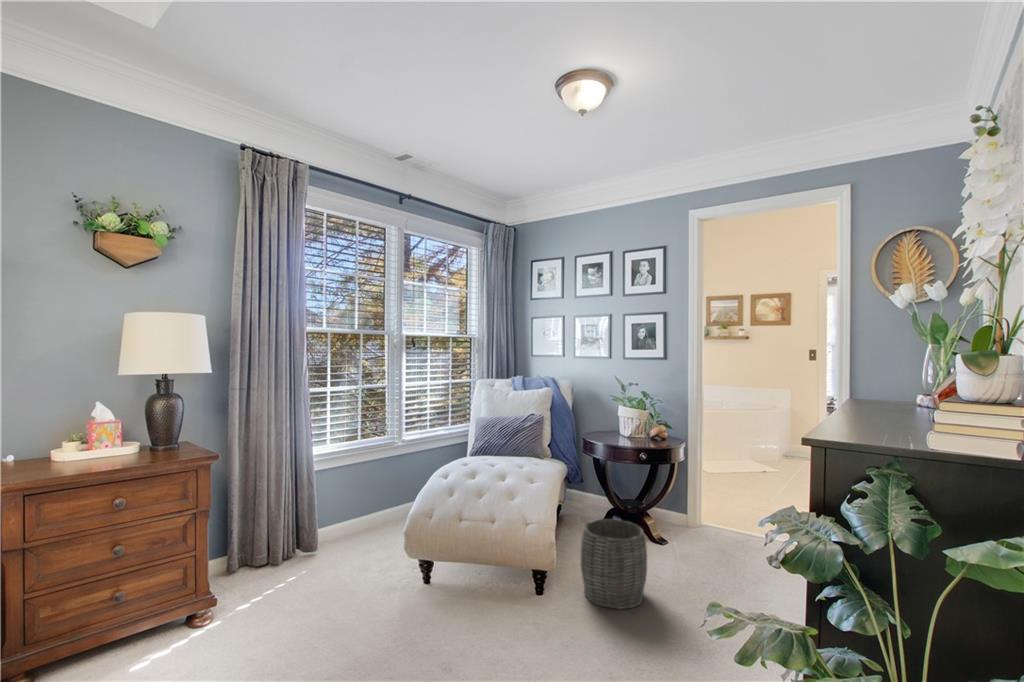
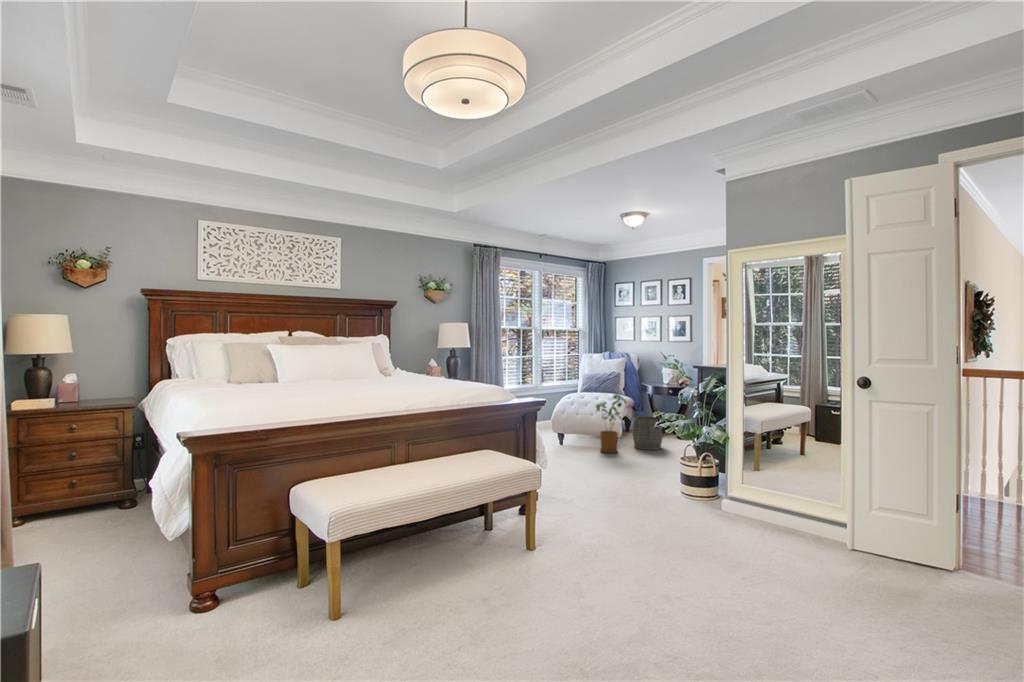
house plant: none [501,487,580,639] -> present [596,394,627,453]

